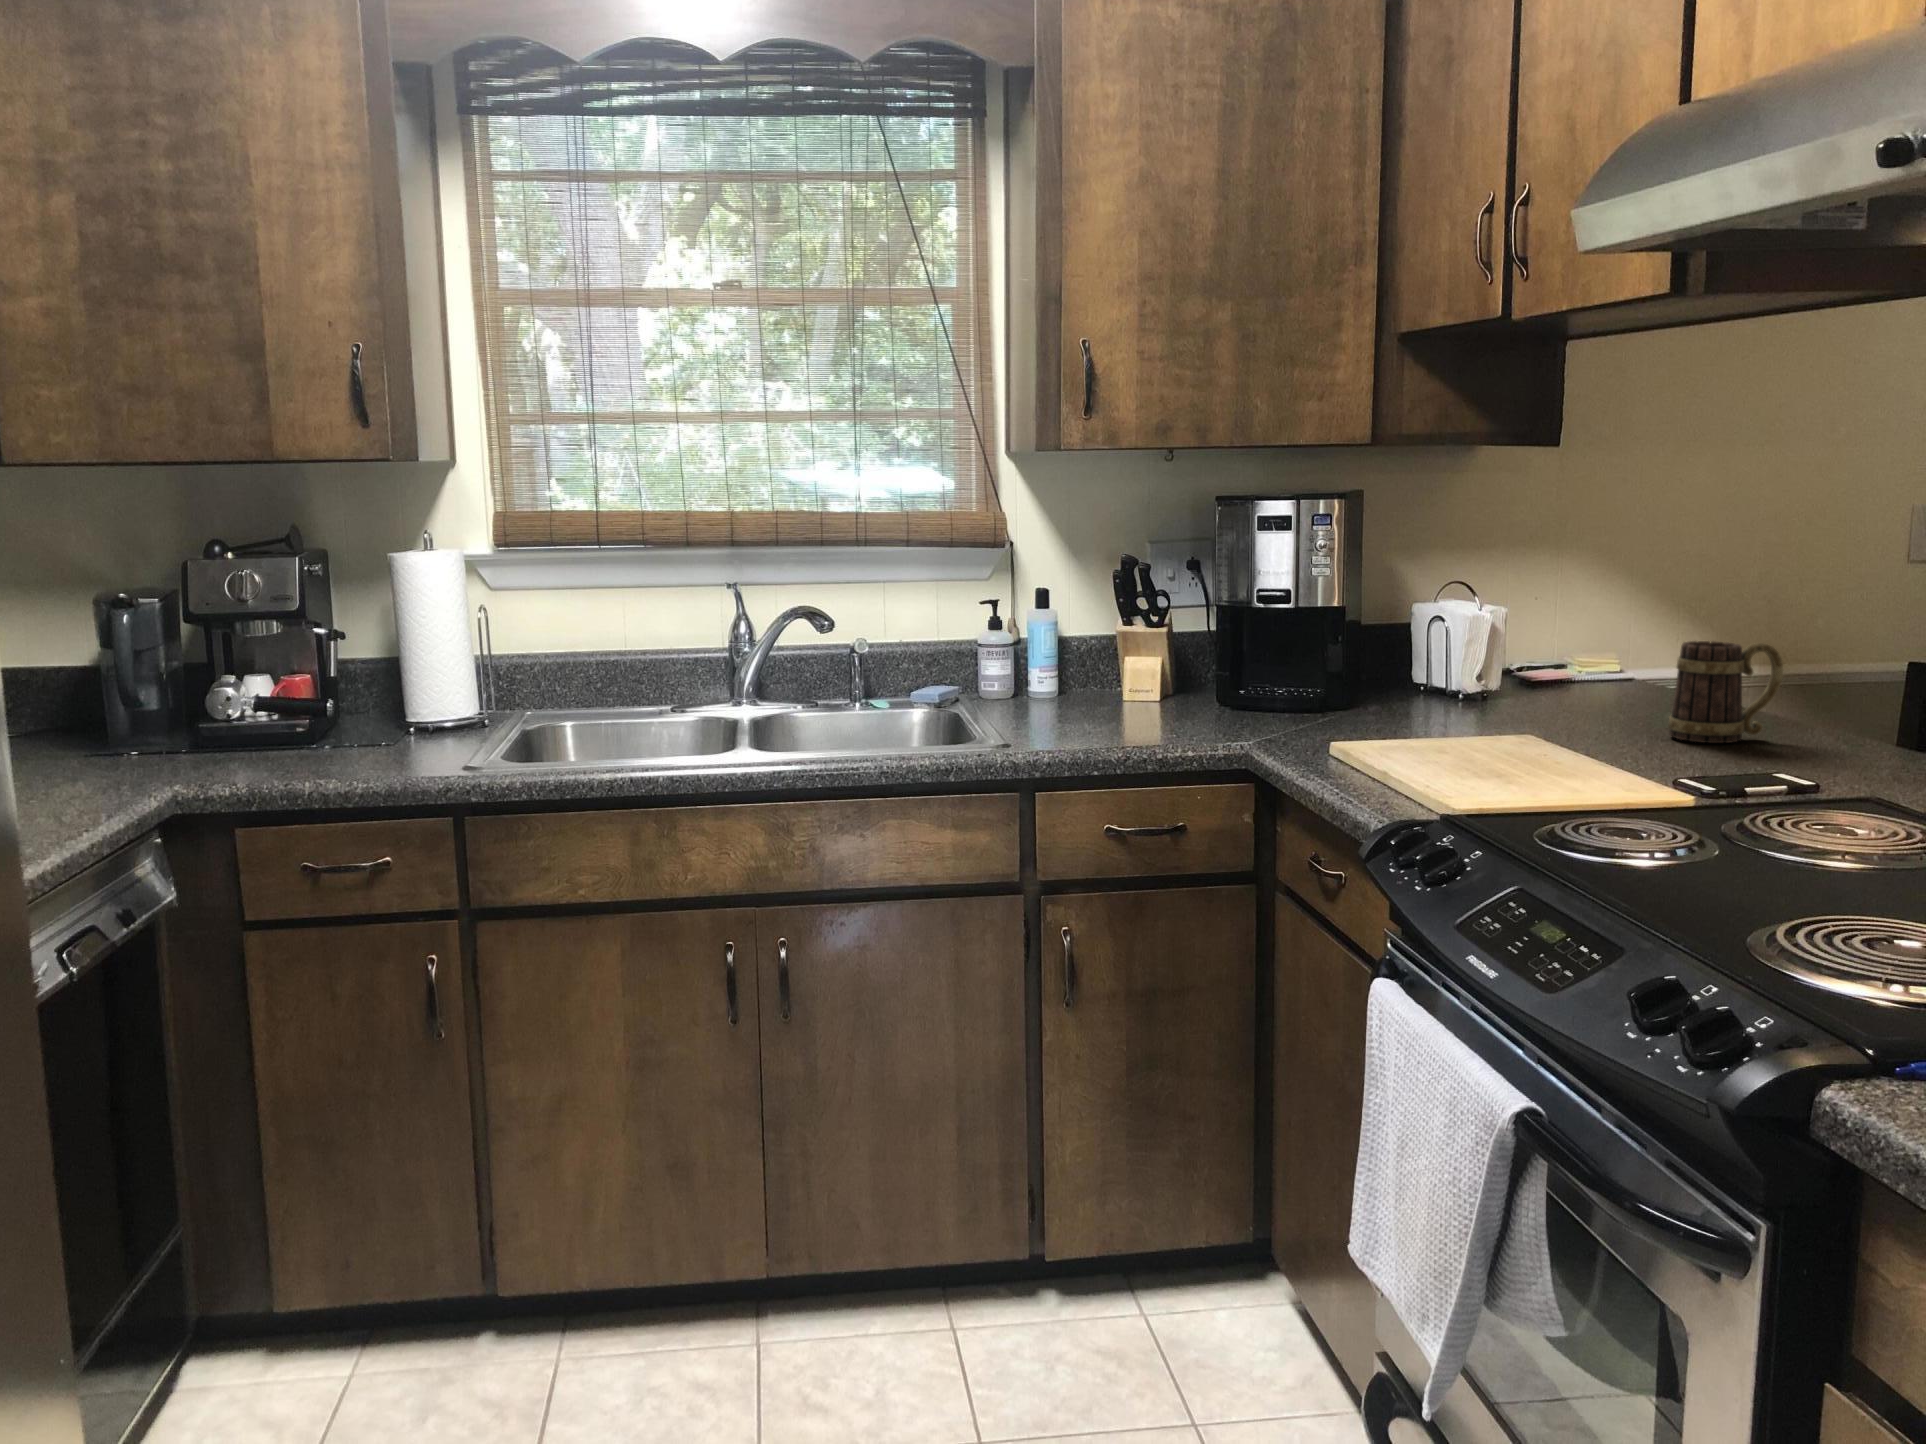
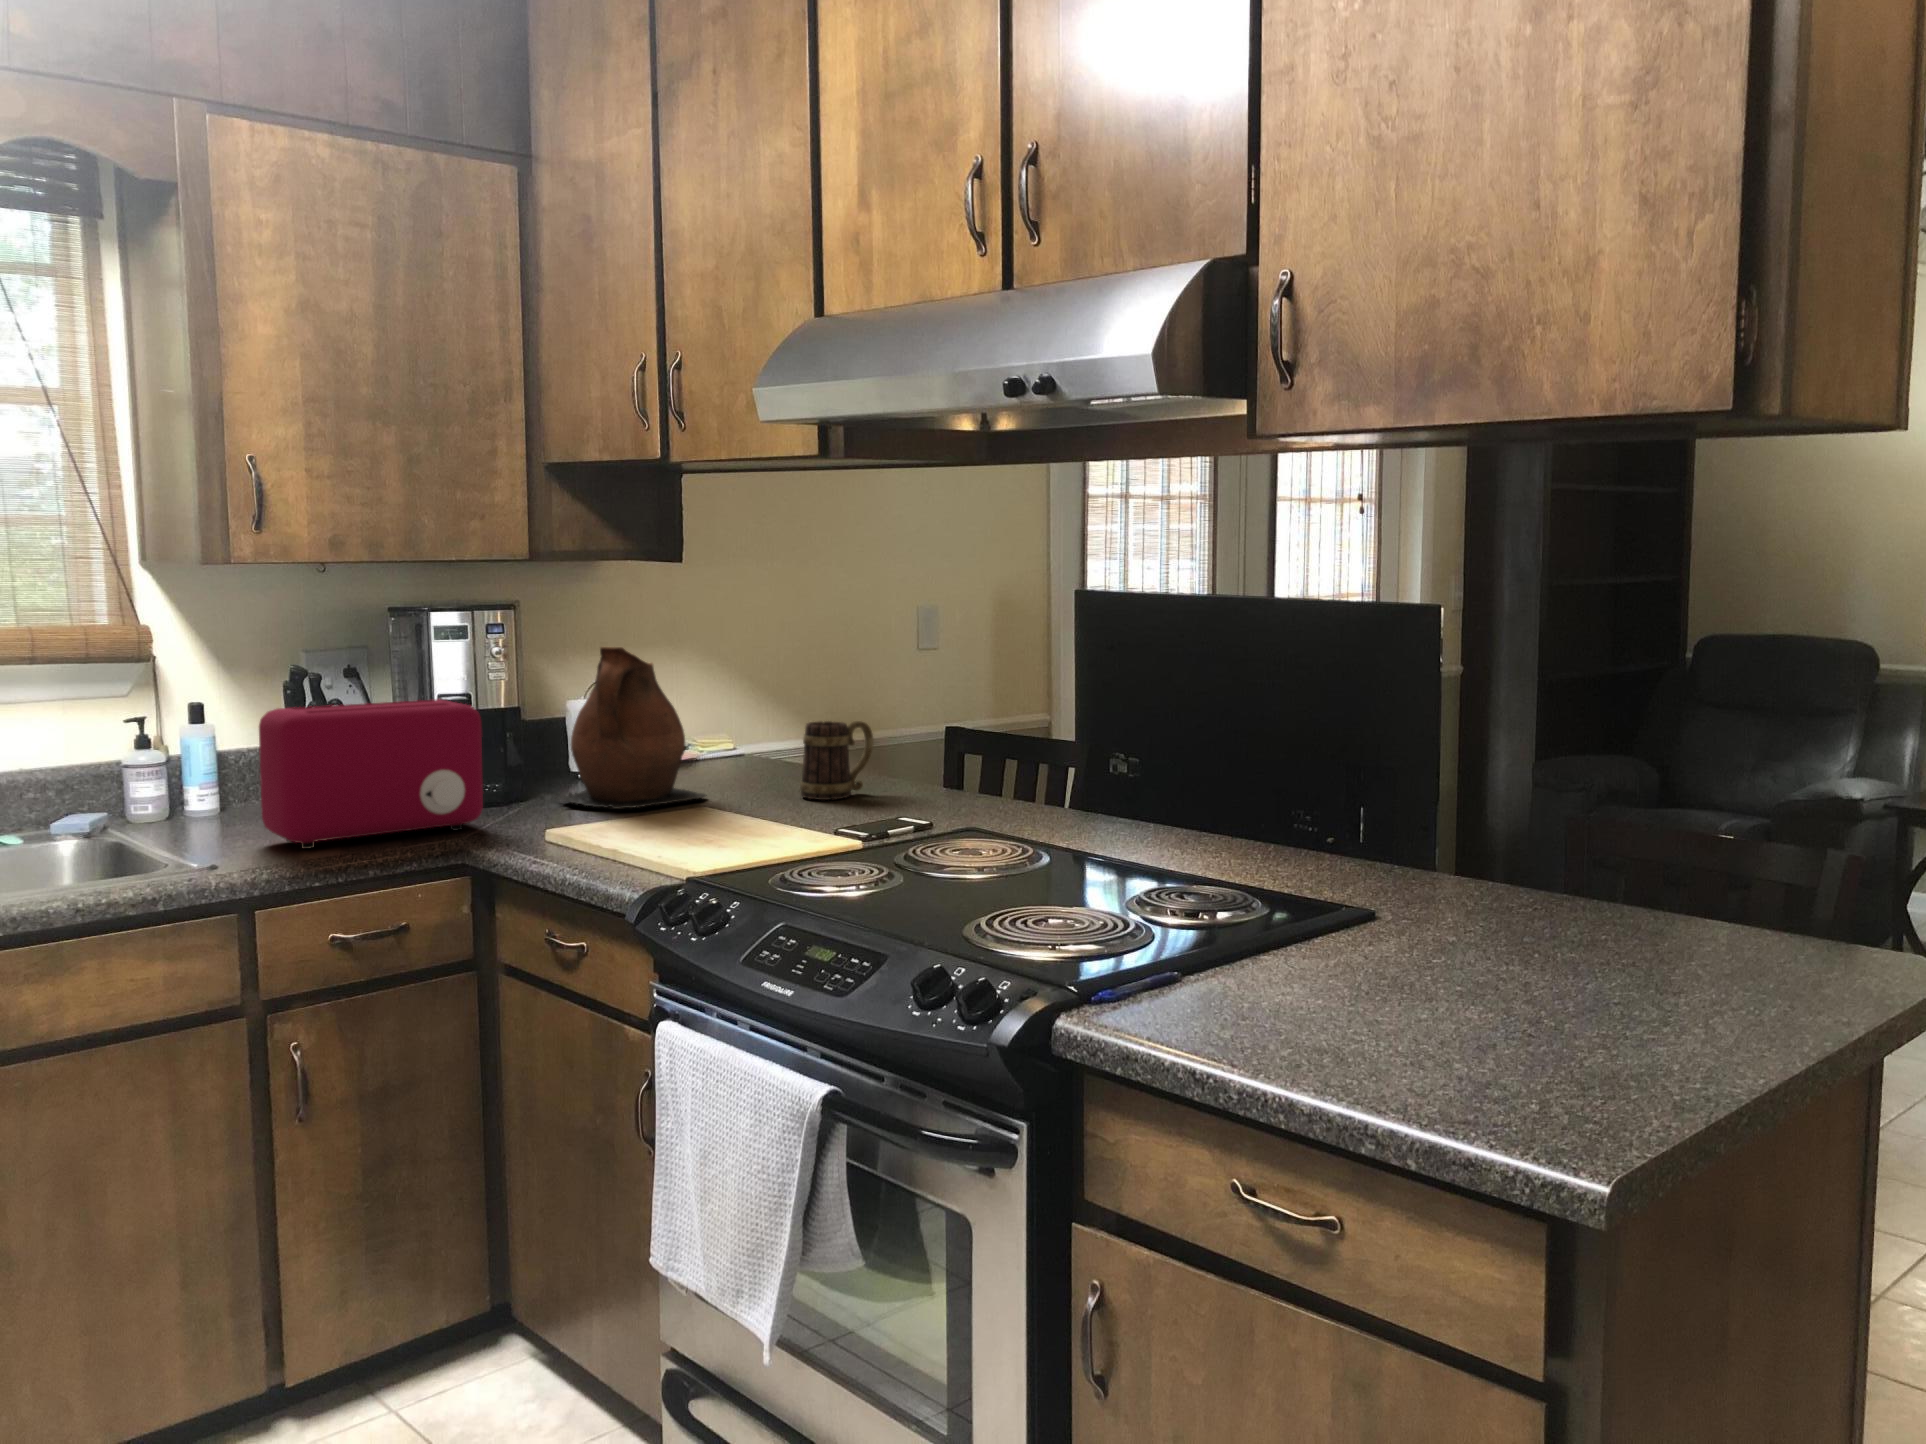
ceramic pitcher: none [1365,540,1546,729] -> present [562,647,707,809]
toaster: none [1065,594,1274,737] -> present [259,699,483,849]

